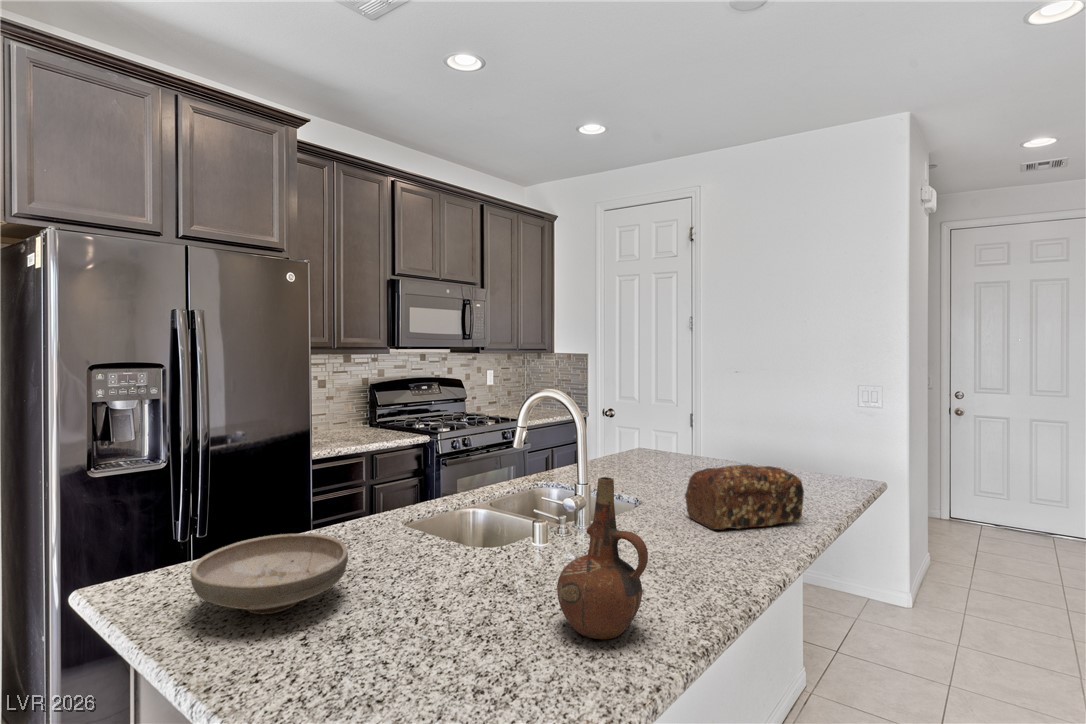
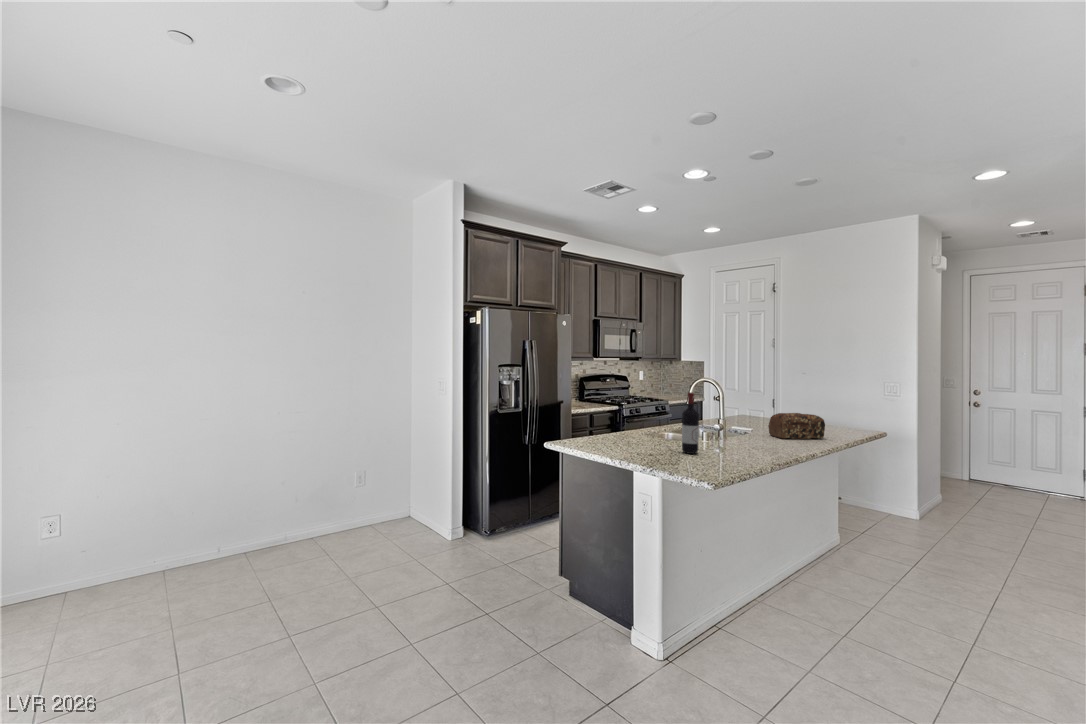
wine bottle: none [426,450,479,655] -> present [682,392,699,454]
ceramic pitcher: present [557,477,648,639] -> none [723,403,754,454]
bowl: present [191,534,348,614] -> none [600,424,647,445]

